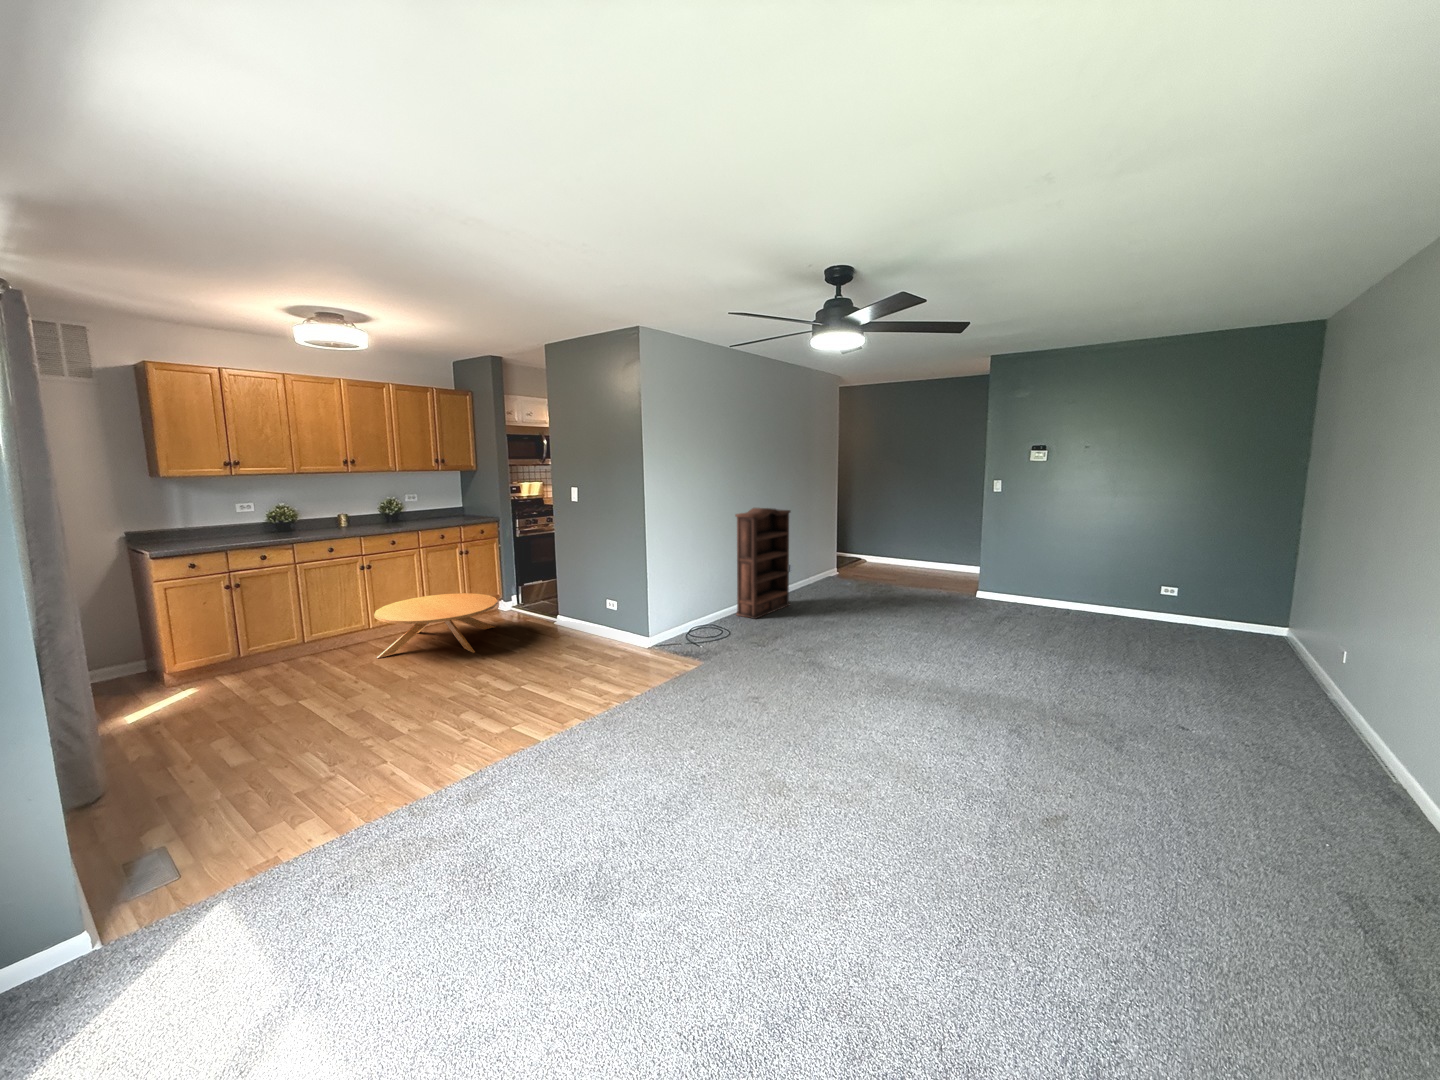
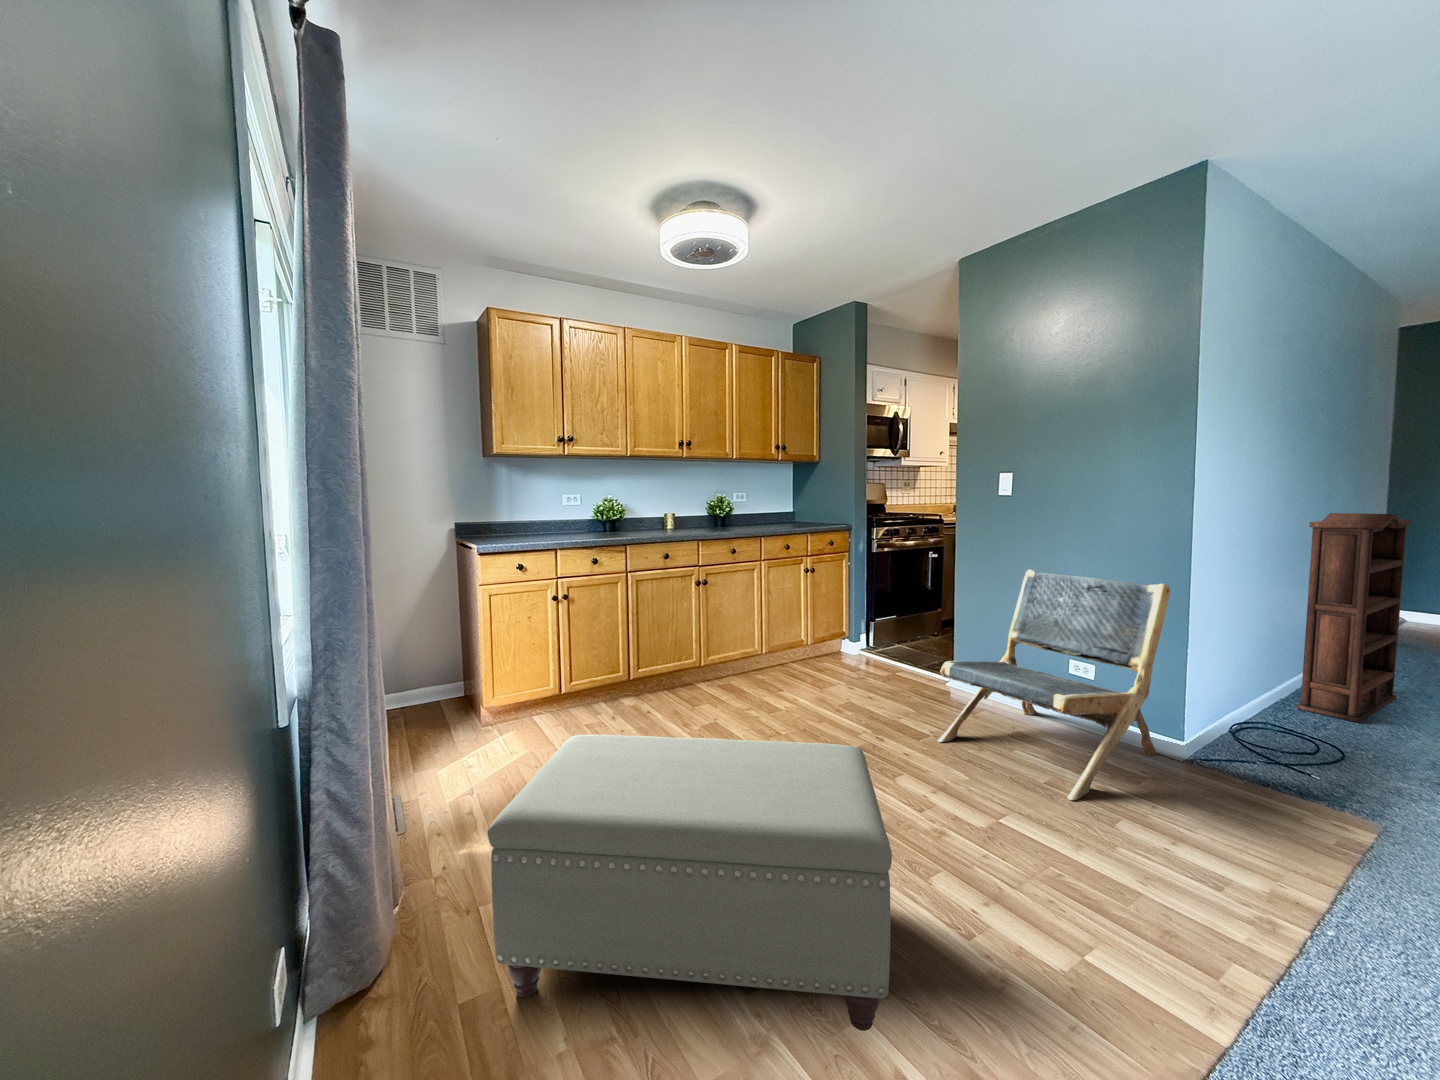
lounge chair: none [514,548,638,672] -> present [938,569,1170,800]
coffee table: present [374,593,498,658] -> none [716,626,879,725]
ottoman: none [166,651,416,791] -> present [487,735,892,1031]

